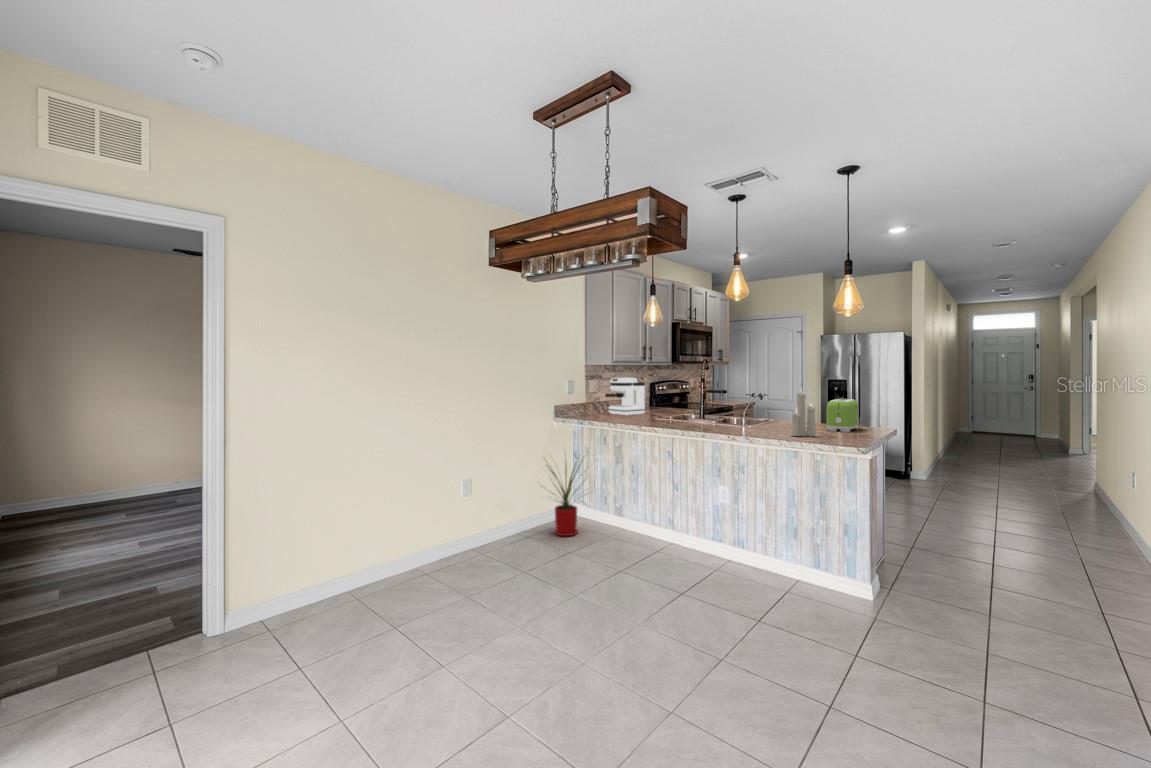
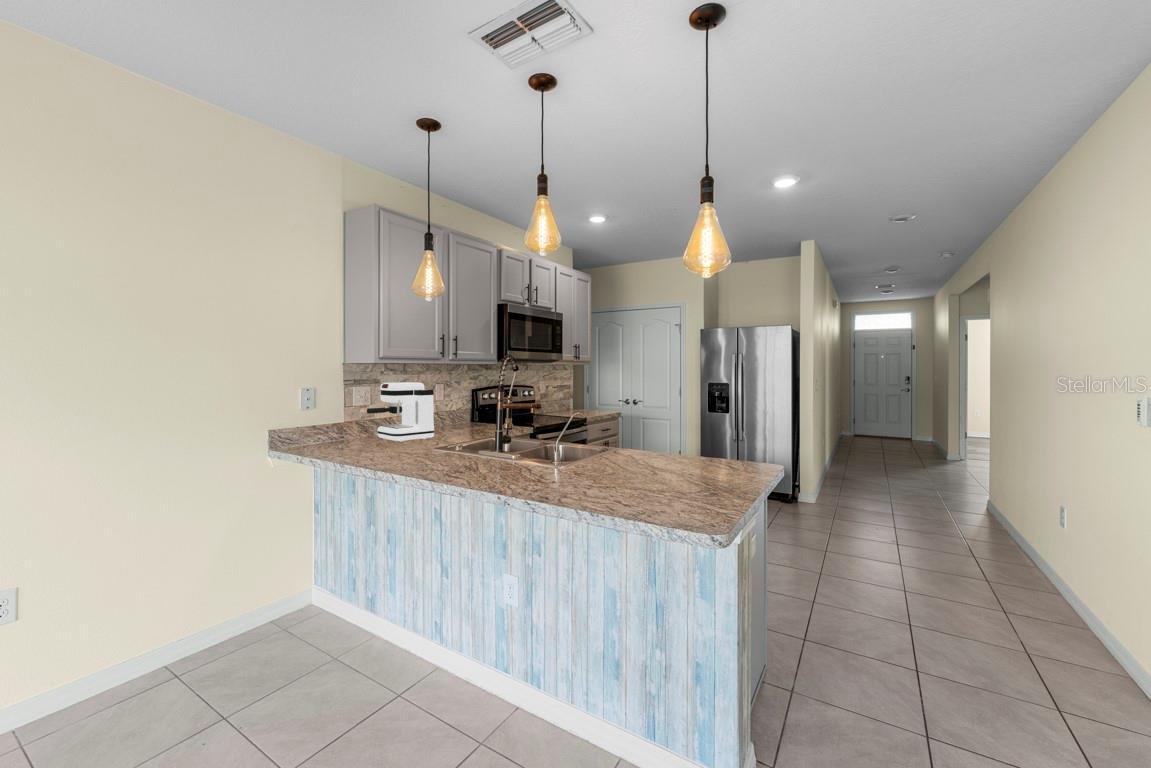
candle: present [791,392,816,436] -> none [609,397,655,499]
toaster: present [826,399,858,432] -> none [682,419,732,478]
house plant: present [550,460,586,536] -> none [196,502,328,665]

